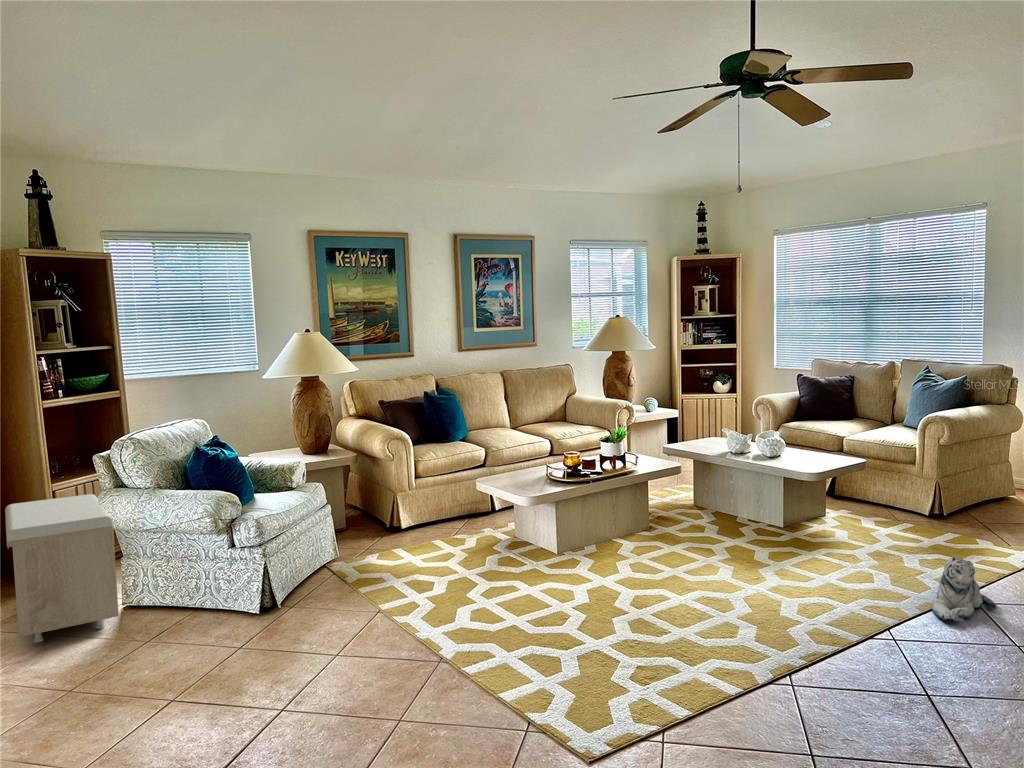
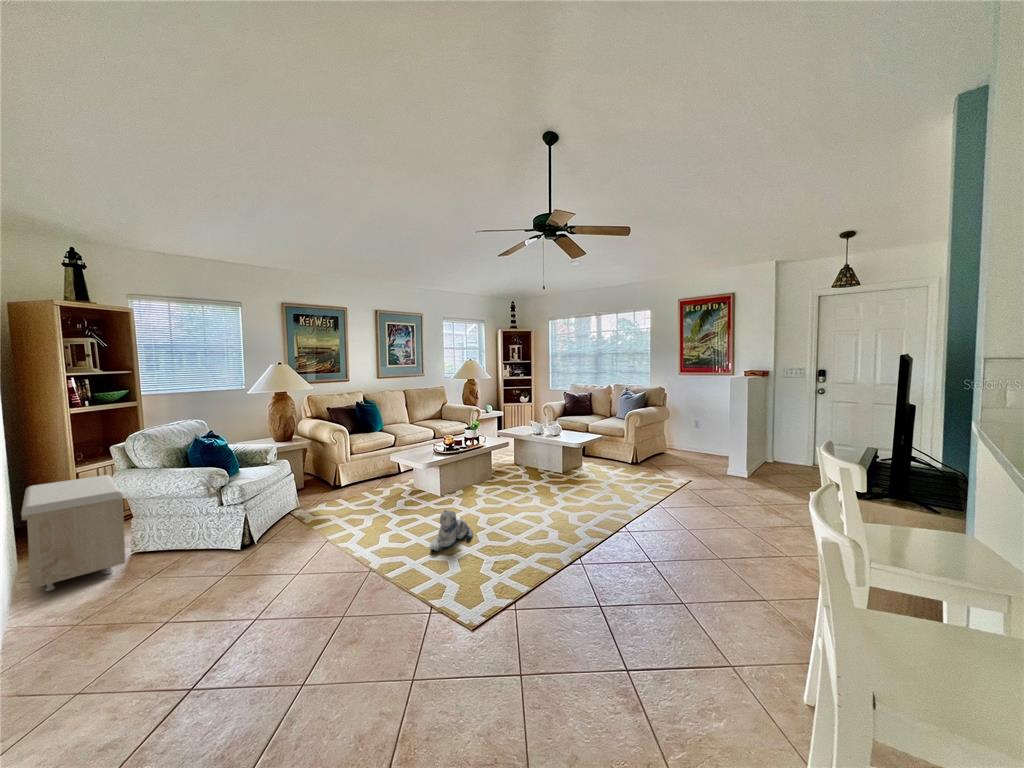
plush toy: present [932,557,996,621] -> present [430,510,473,551]

